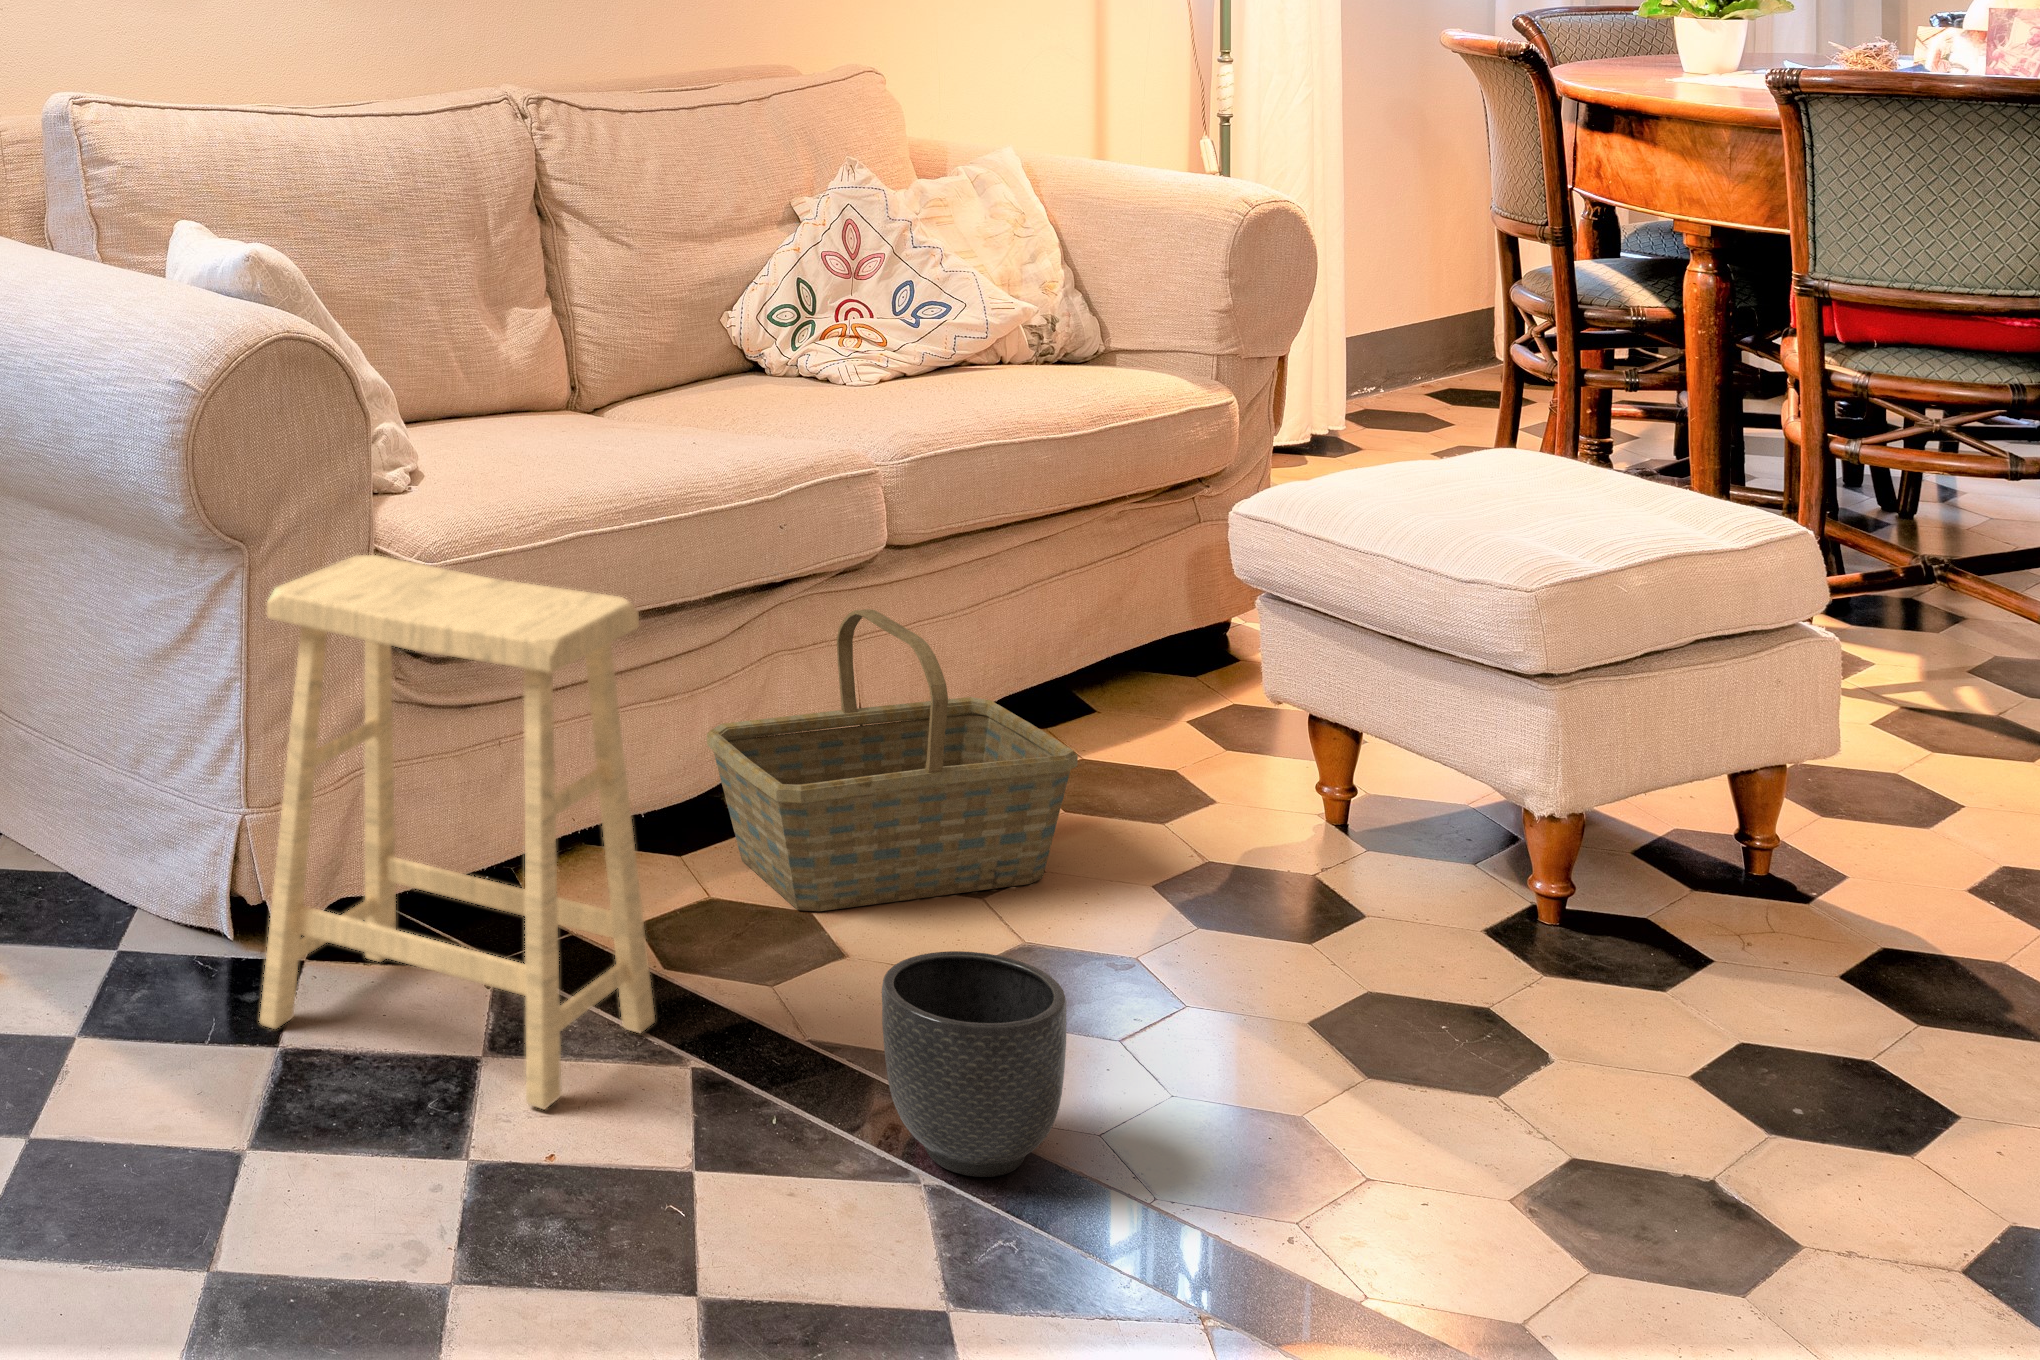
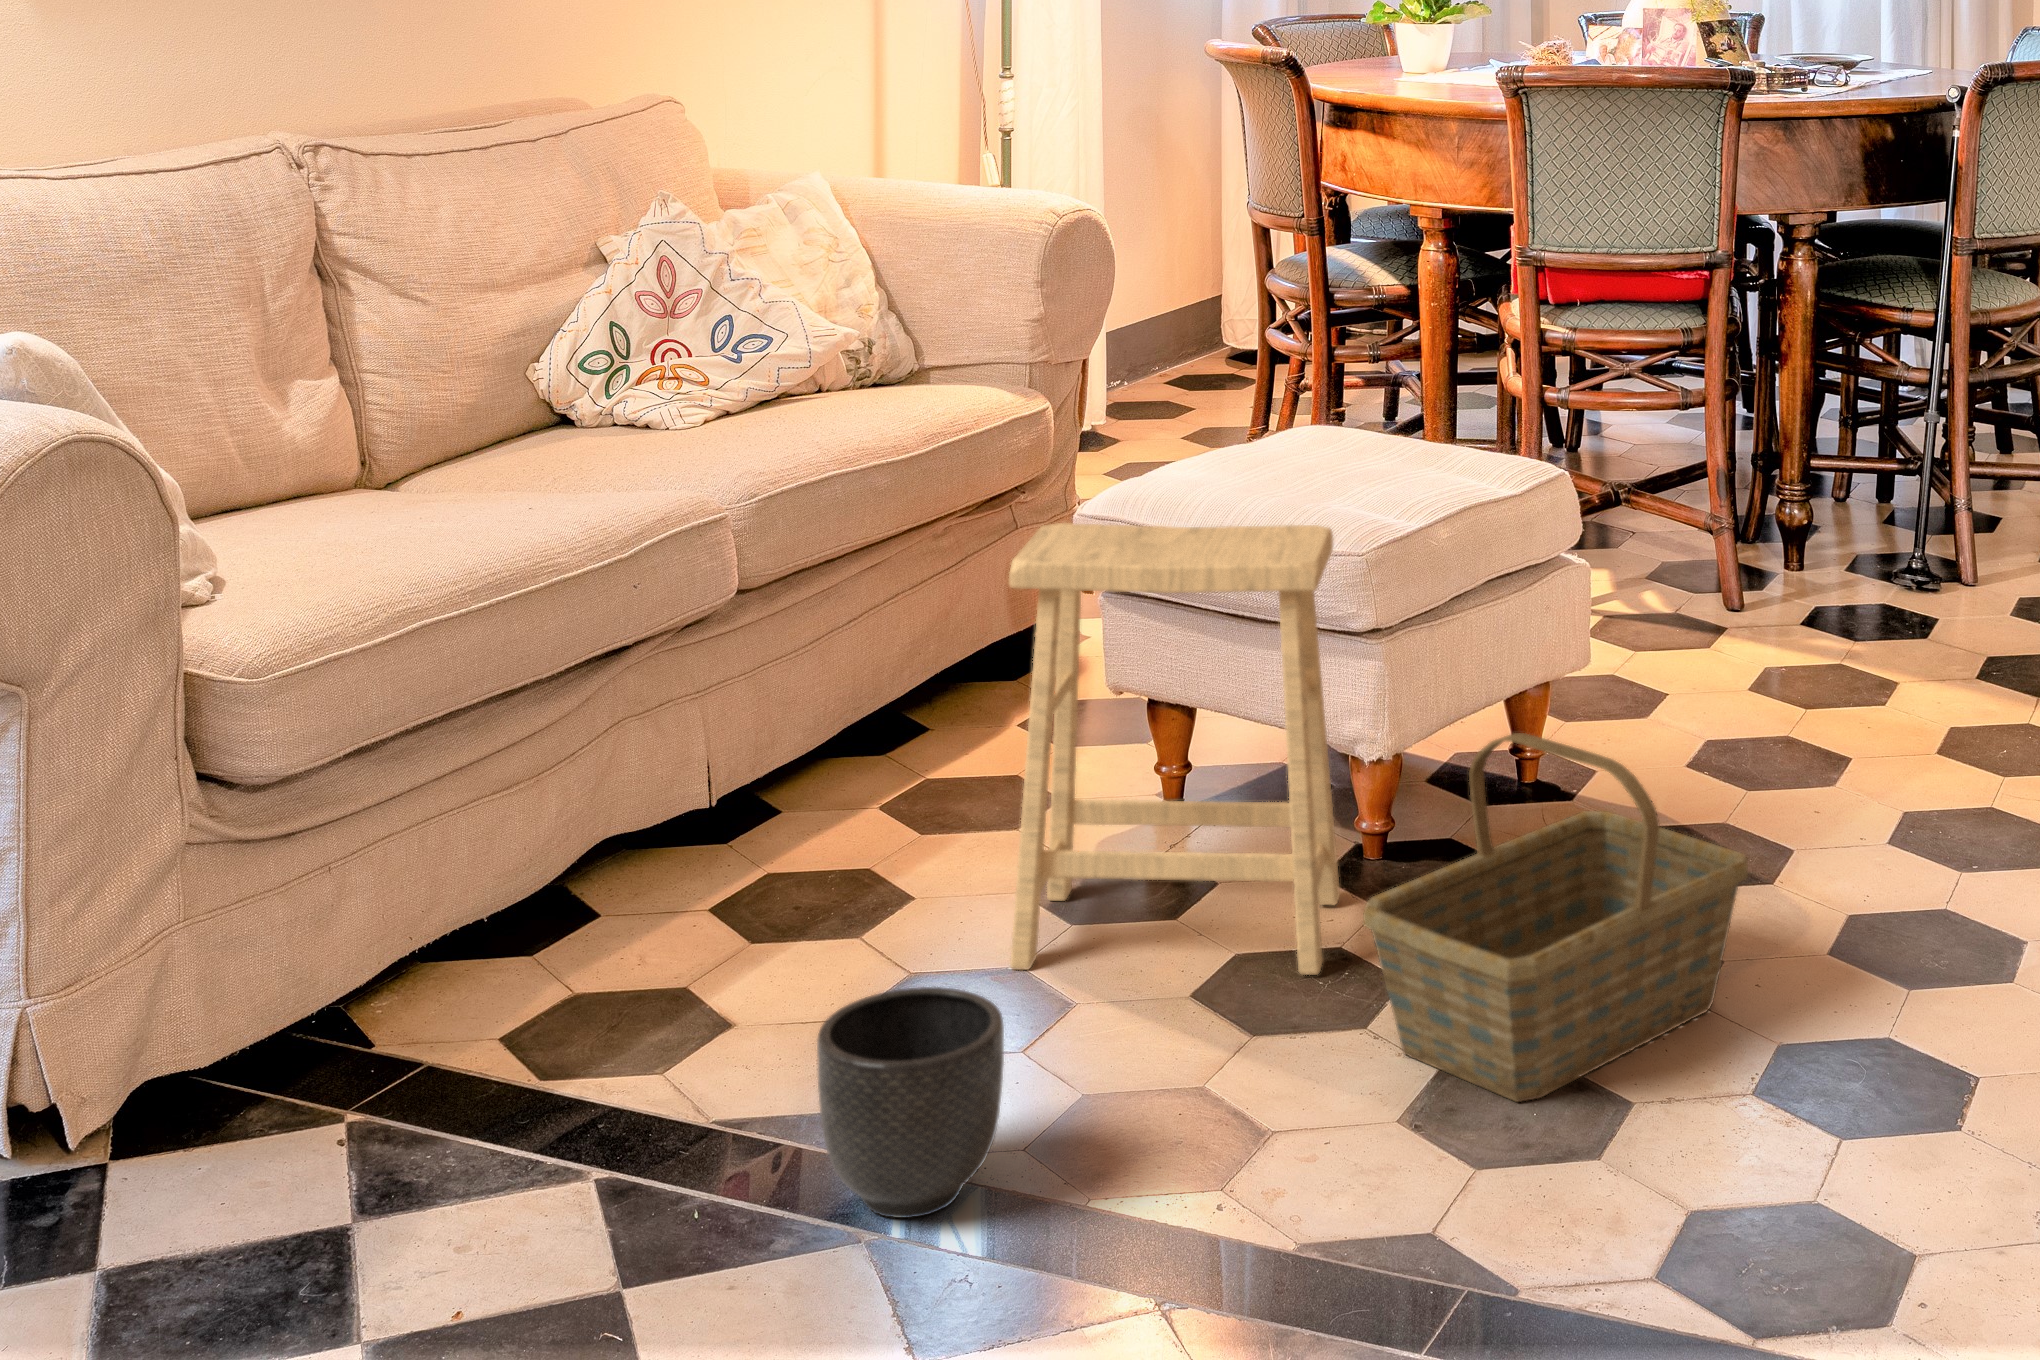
footstool: present [260,555,655,1109] -> present [1009,523,1340,975]
basket: present [707,609,1078,911] -> present [1363,733,1748,1102]

